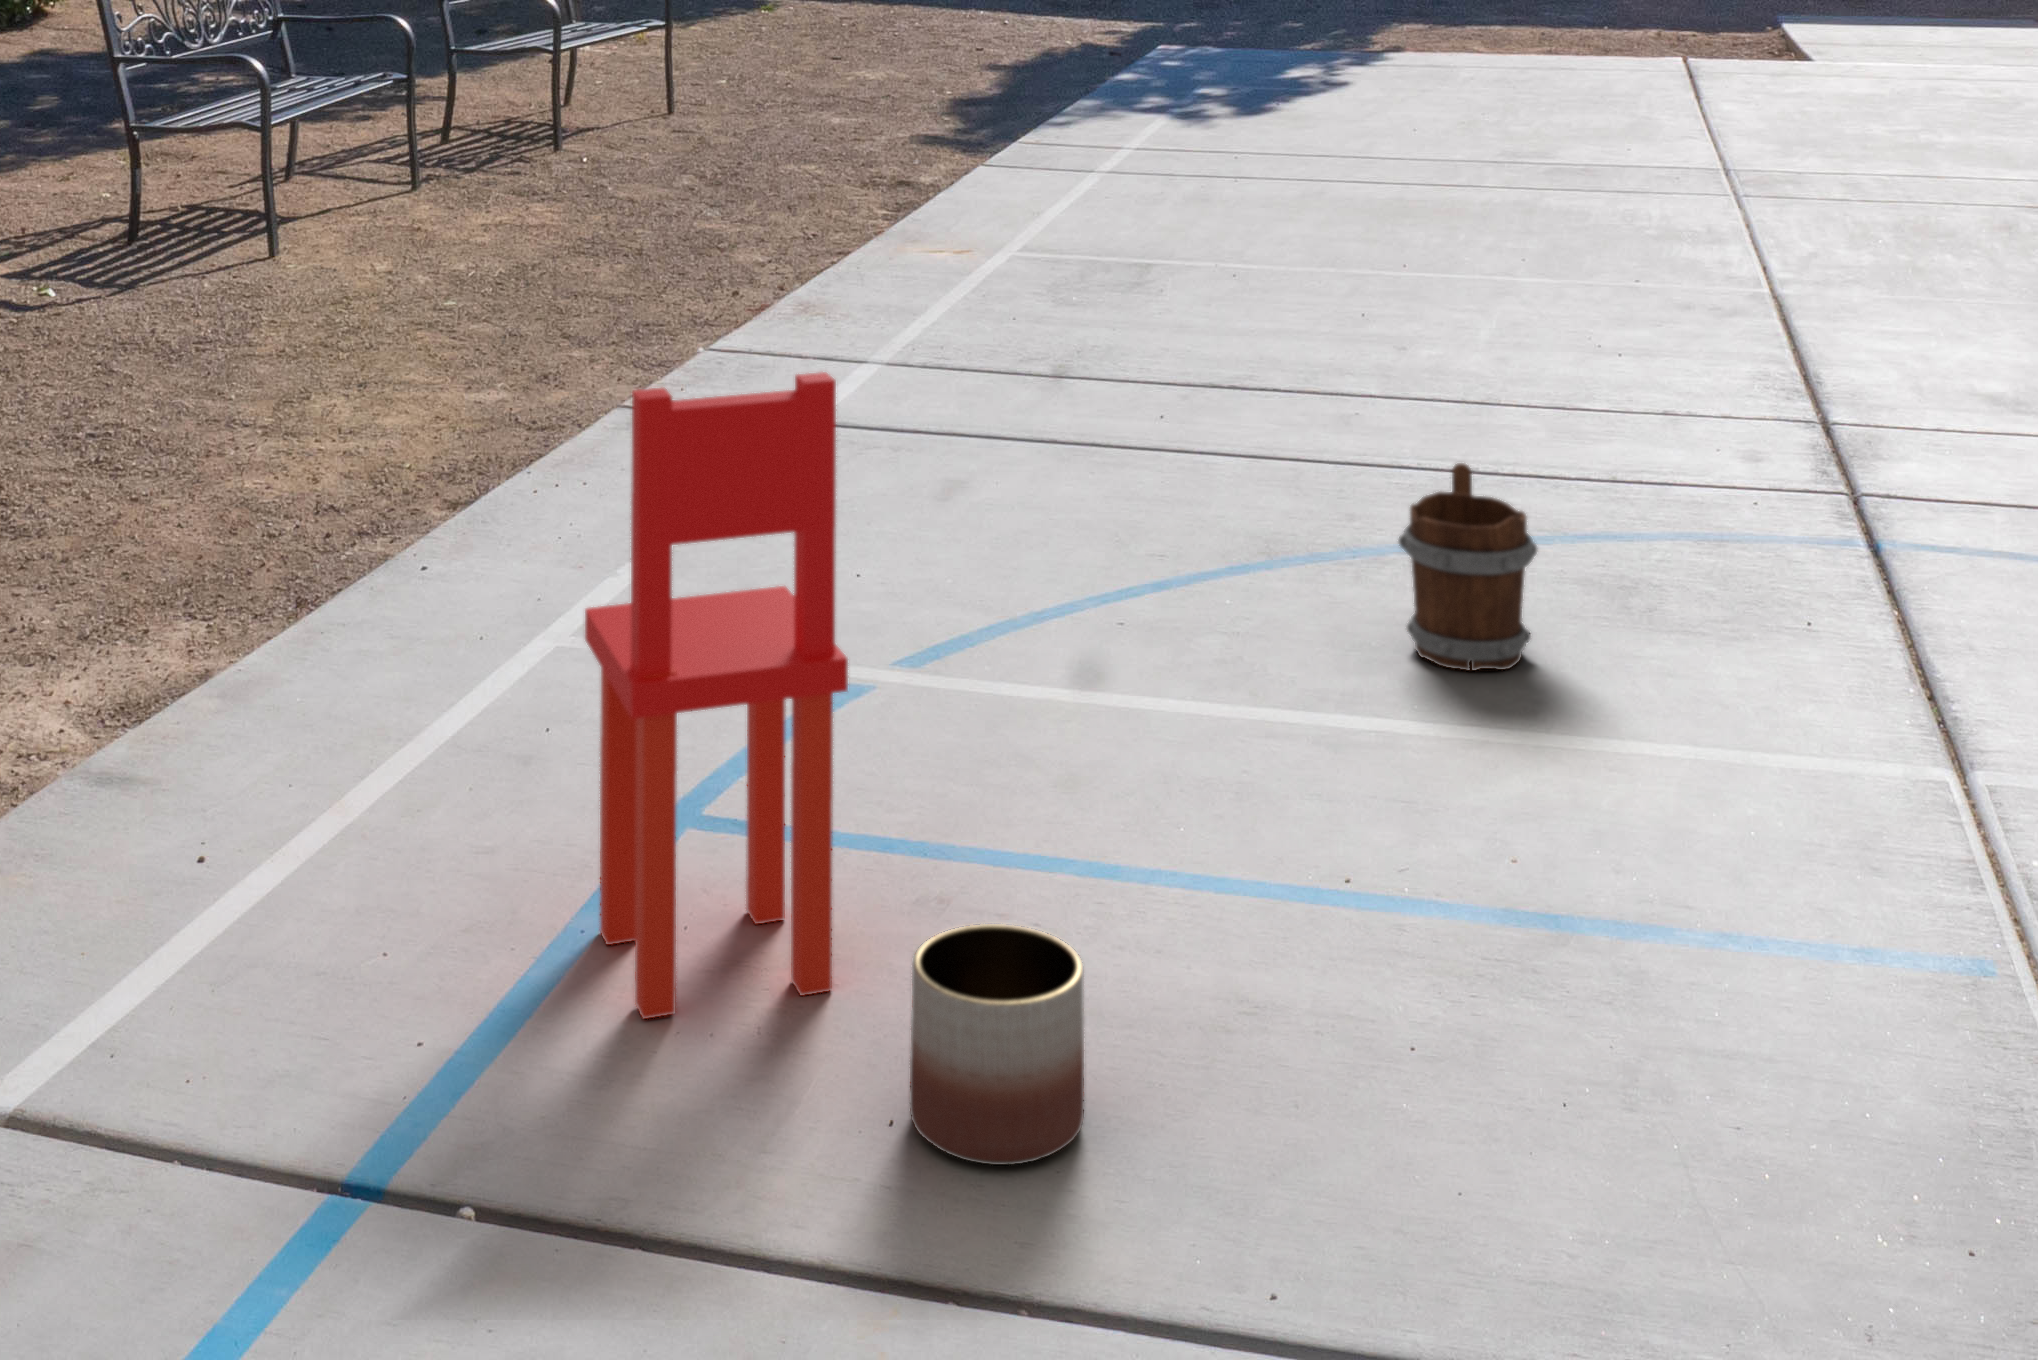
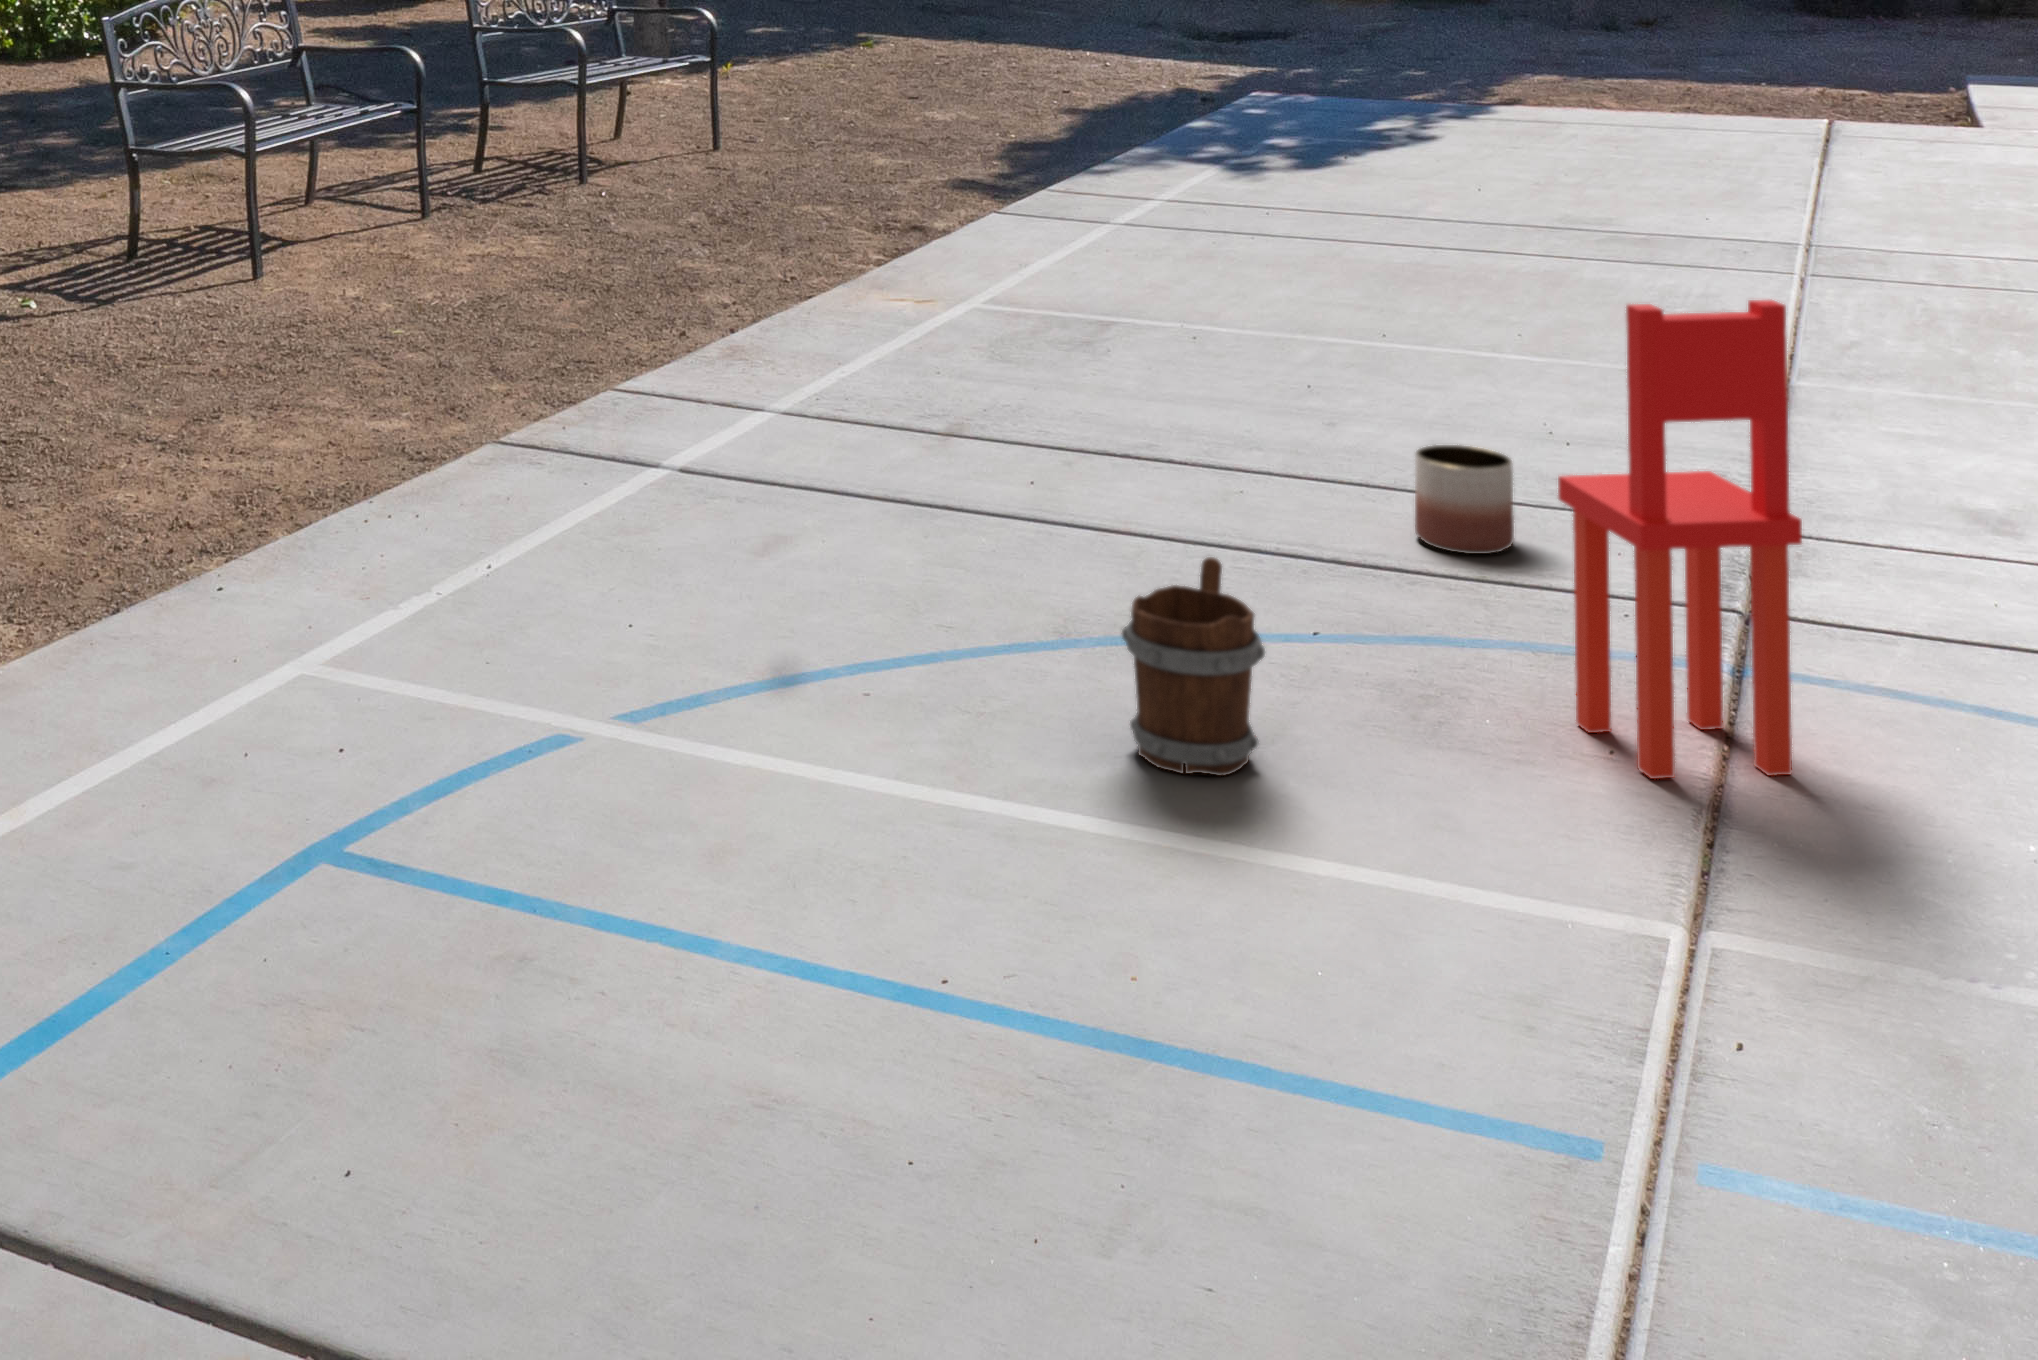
chair: present [585,372,848,1019] -> present [1558,300,1802,779]
planter: present [910,924,1084,1165] -> present [1415,445,1514,554]

